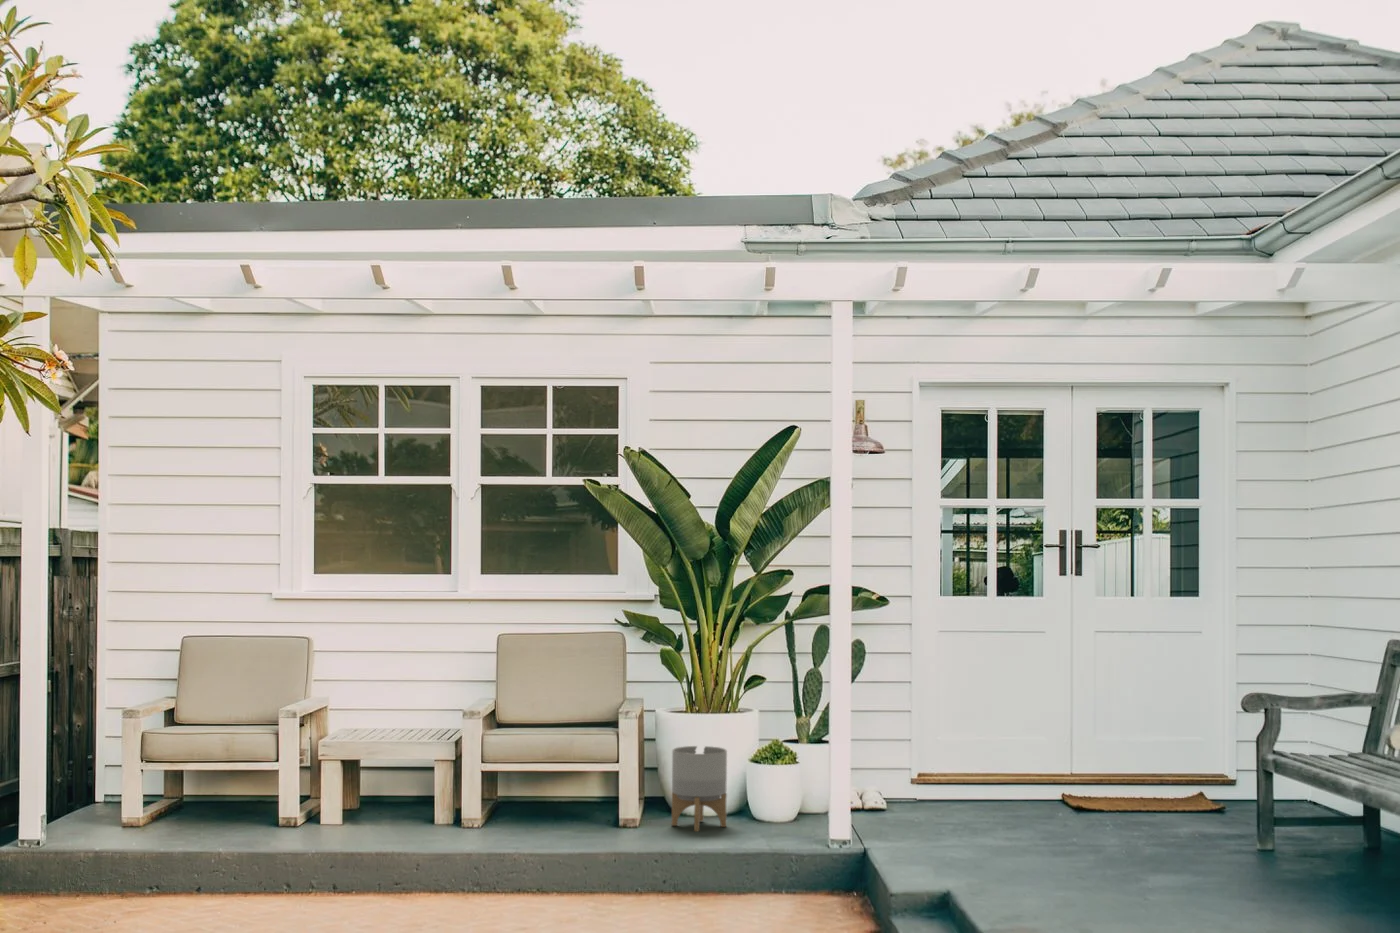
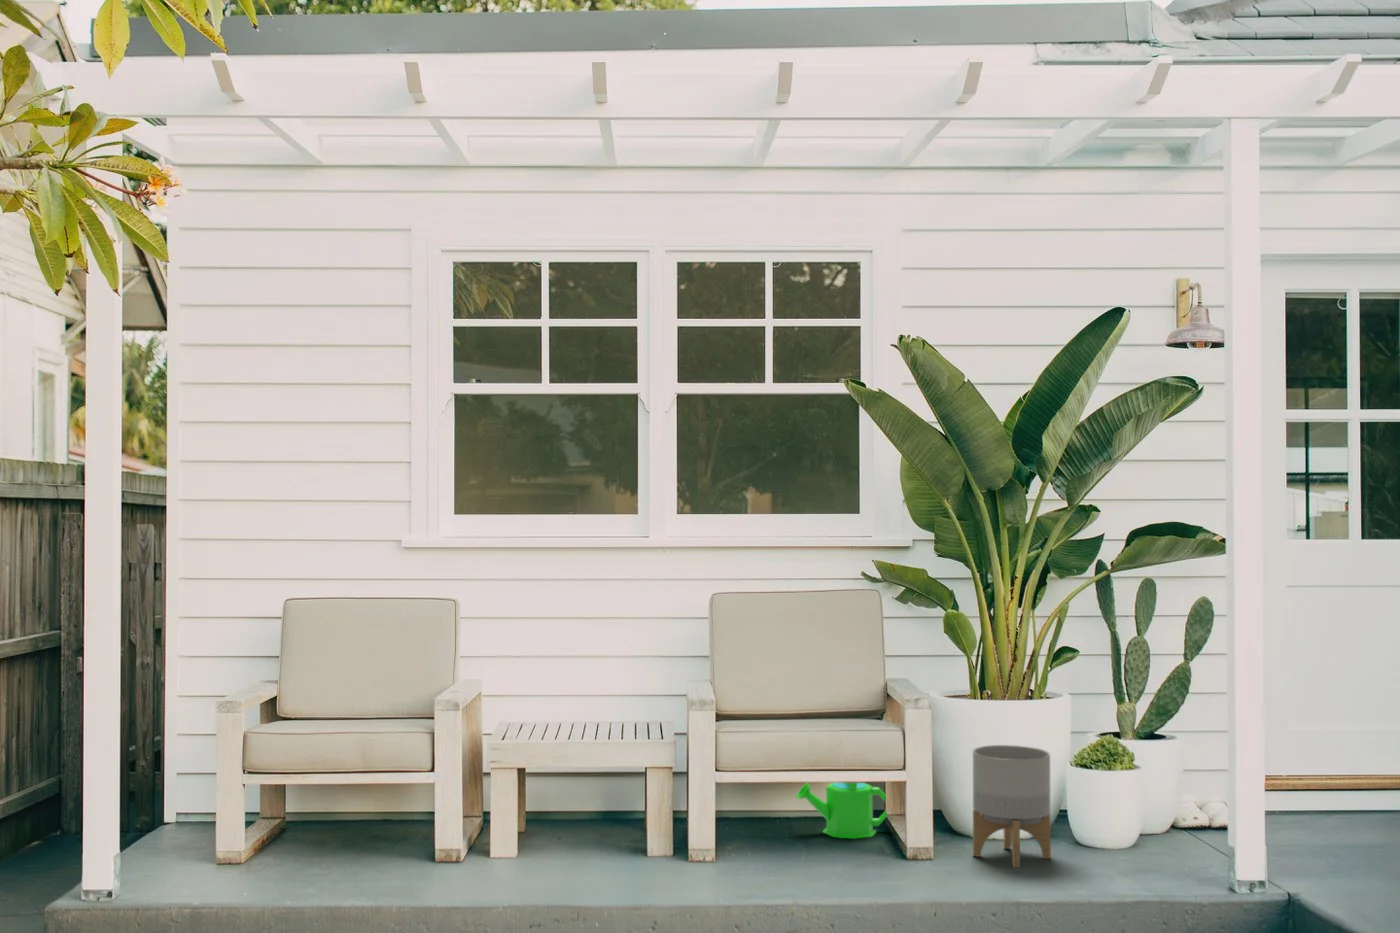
watering can: none [556,760,629,816] -> present [797,783,887,839]

